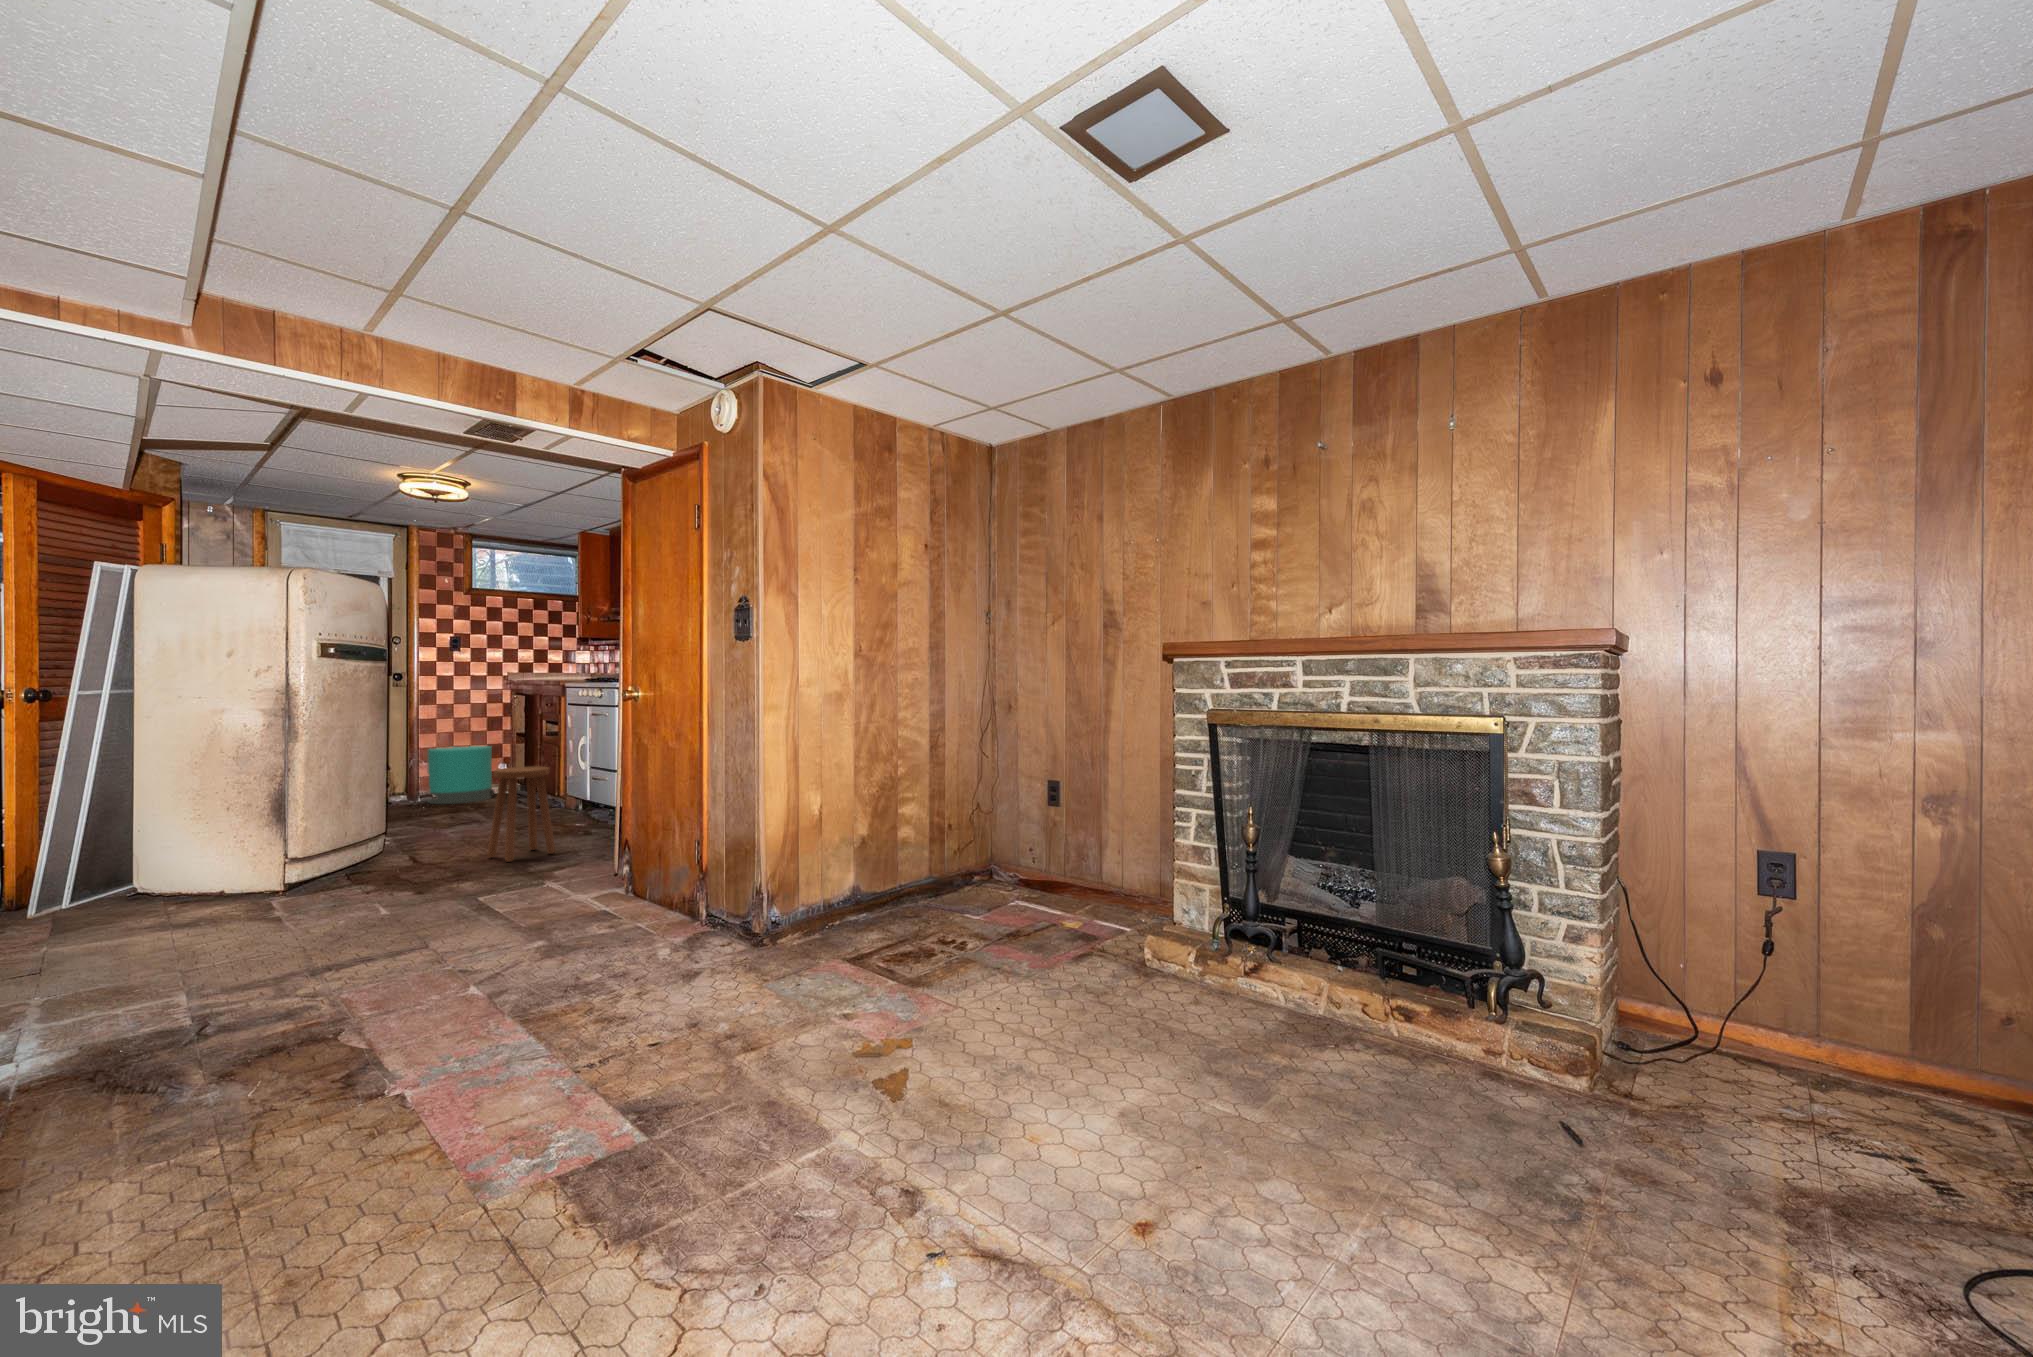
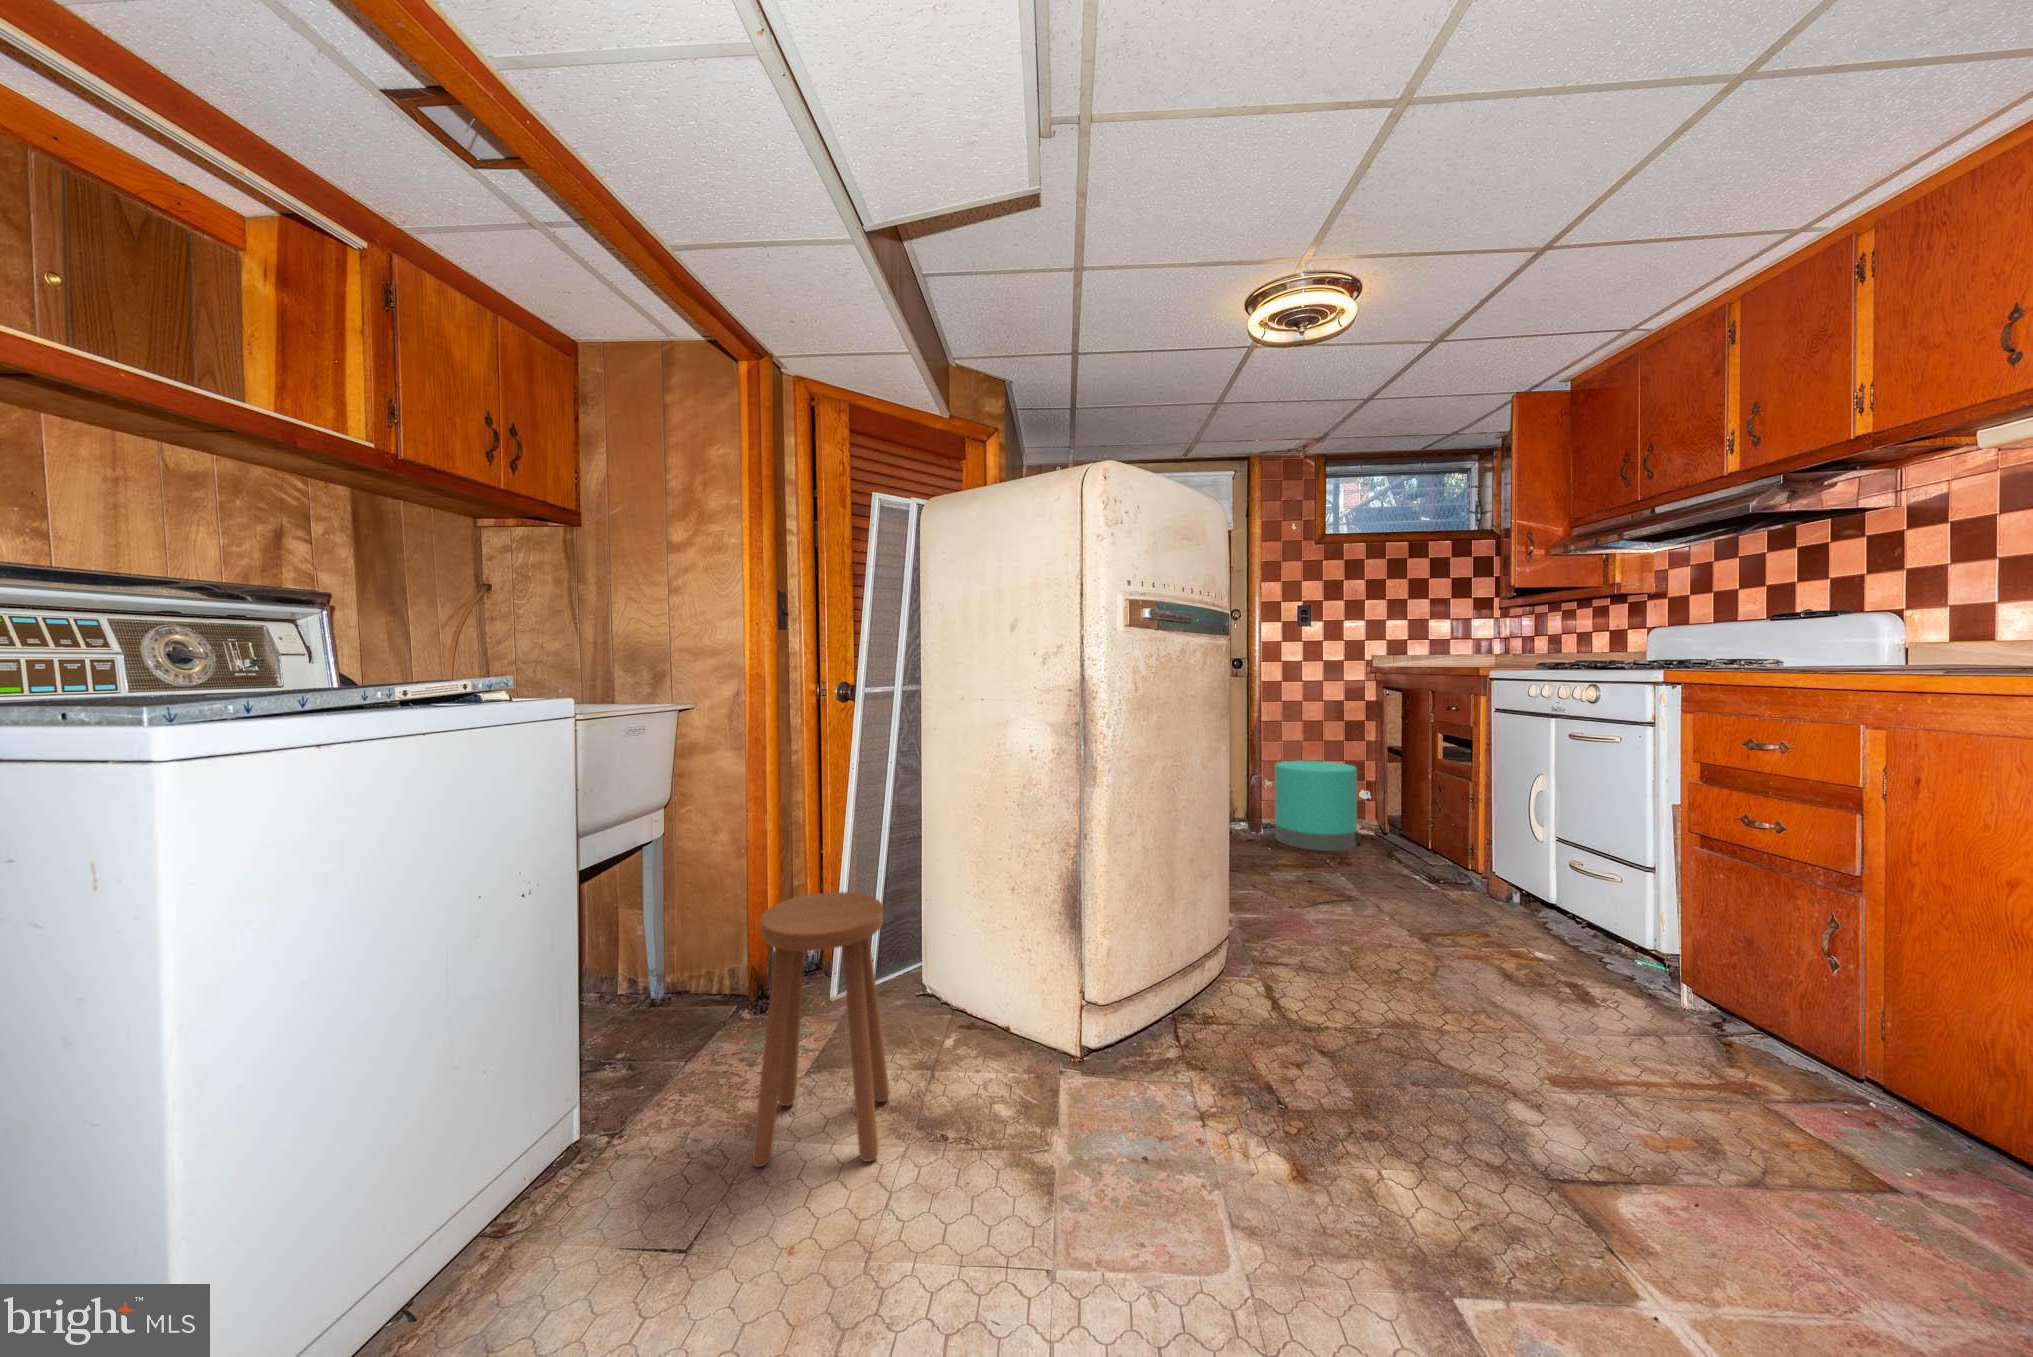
stool: present [487,766,555,862] -> present [752,892,890,1167]

